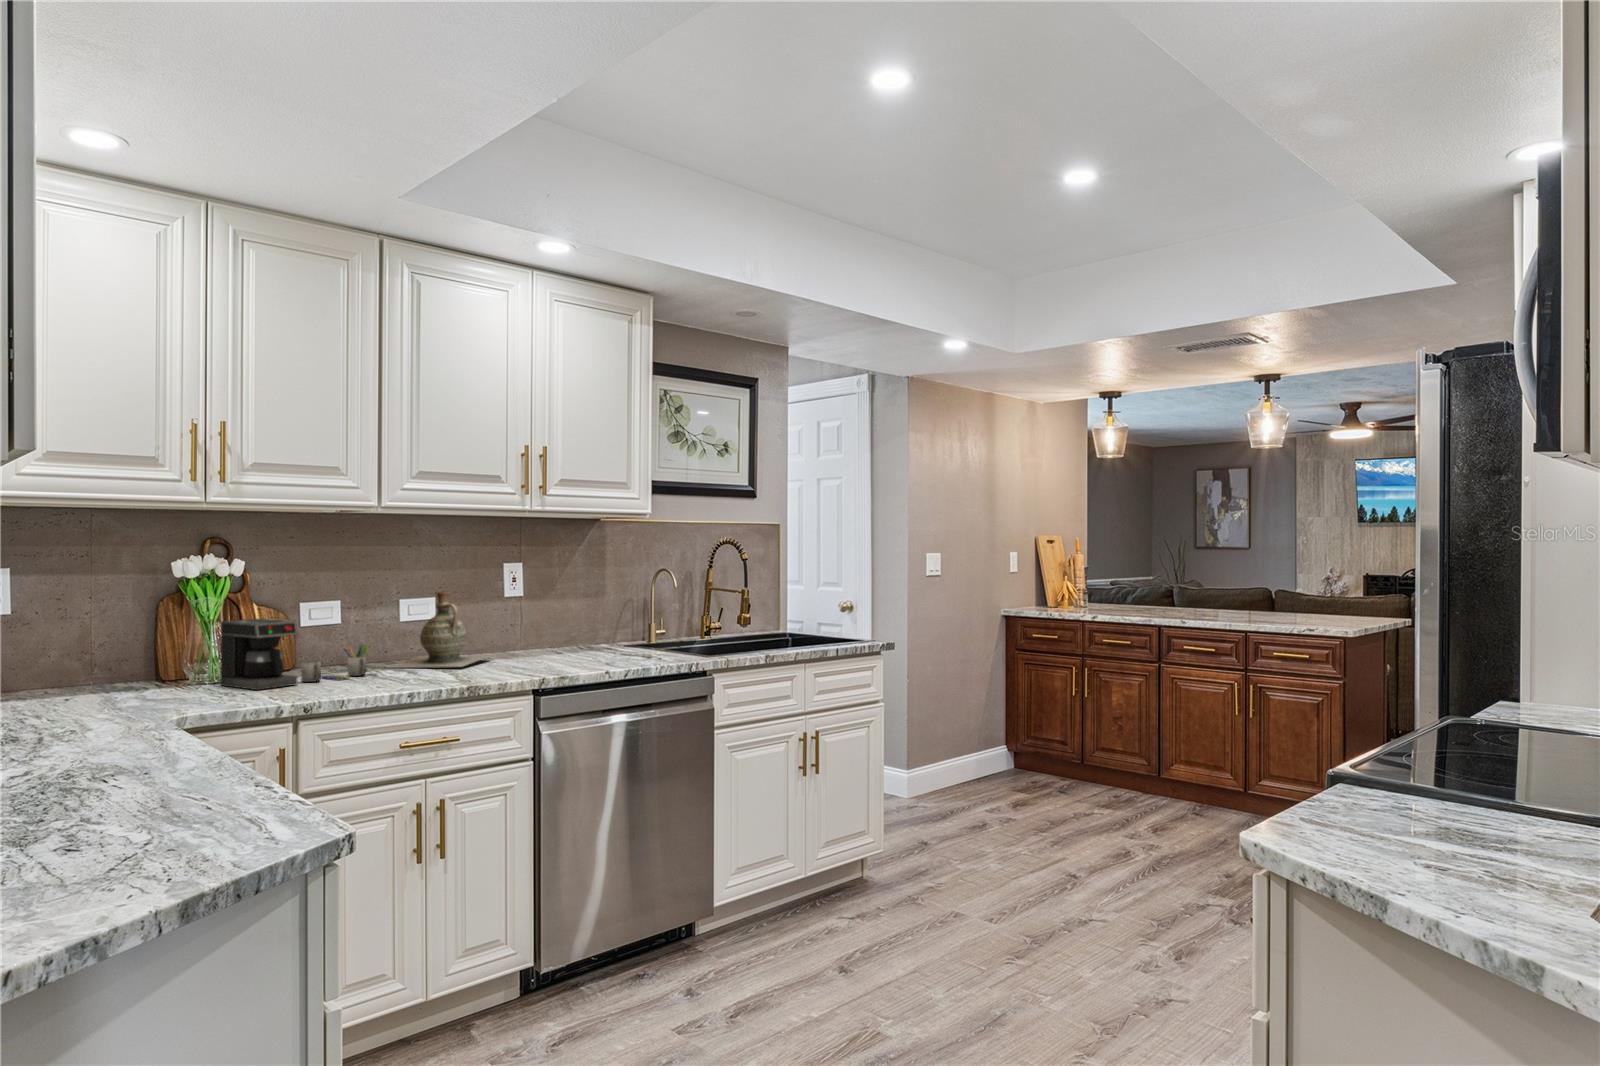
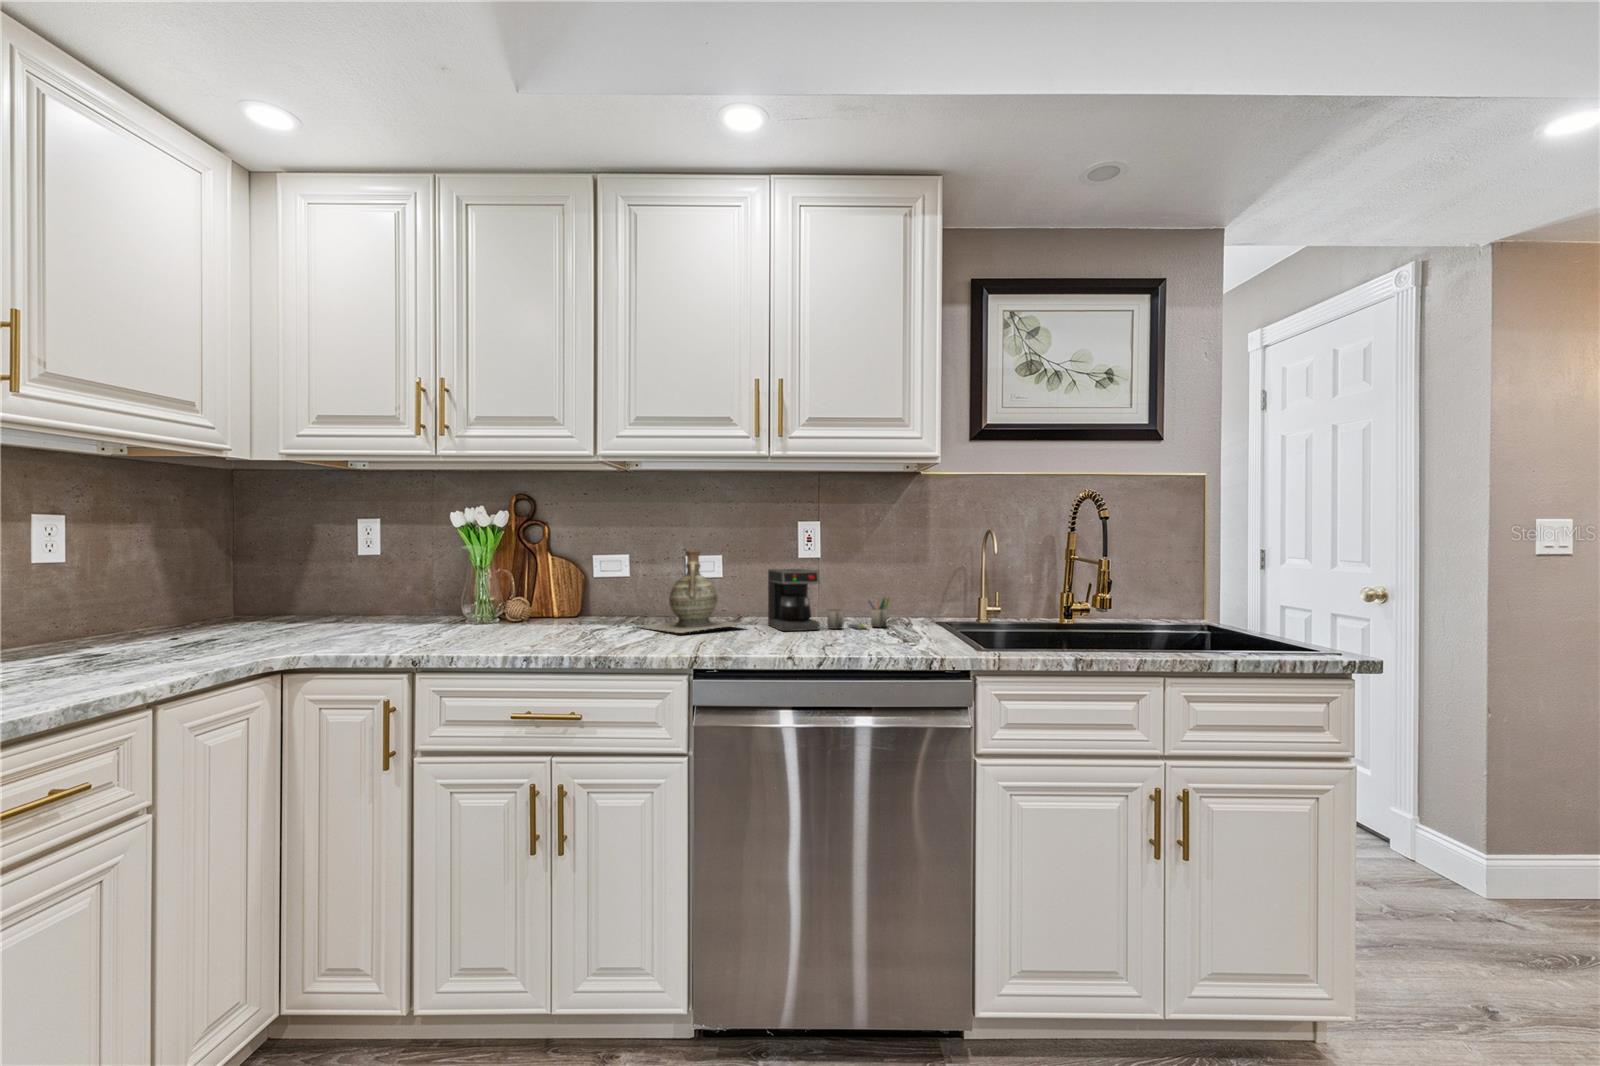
coffee maker: present [220,618,368,690] -> present [768,569,890,631]

